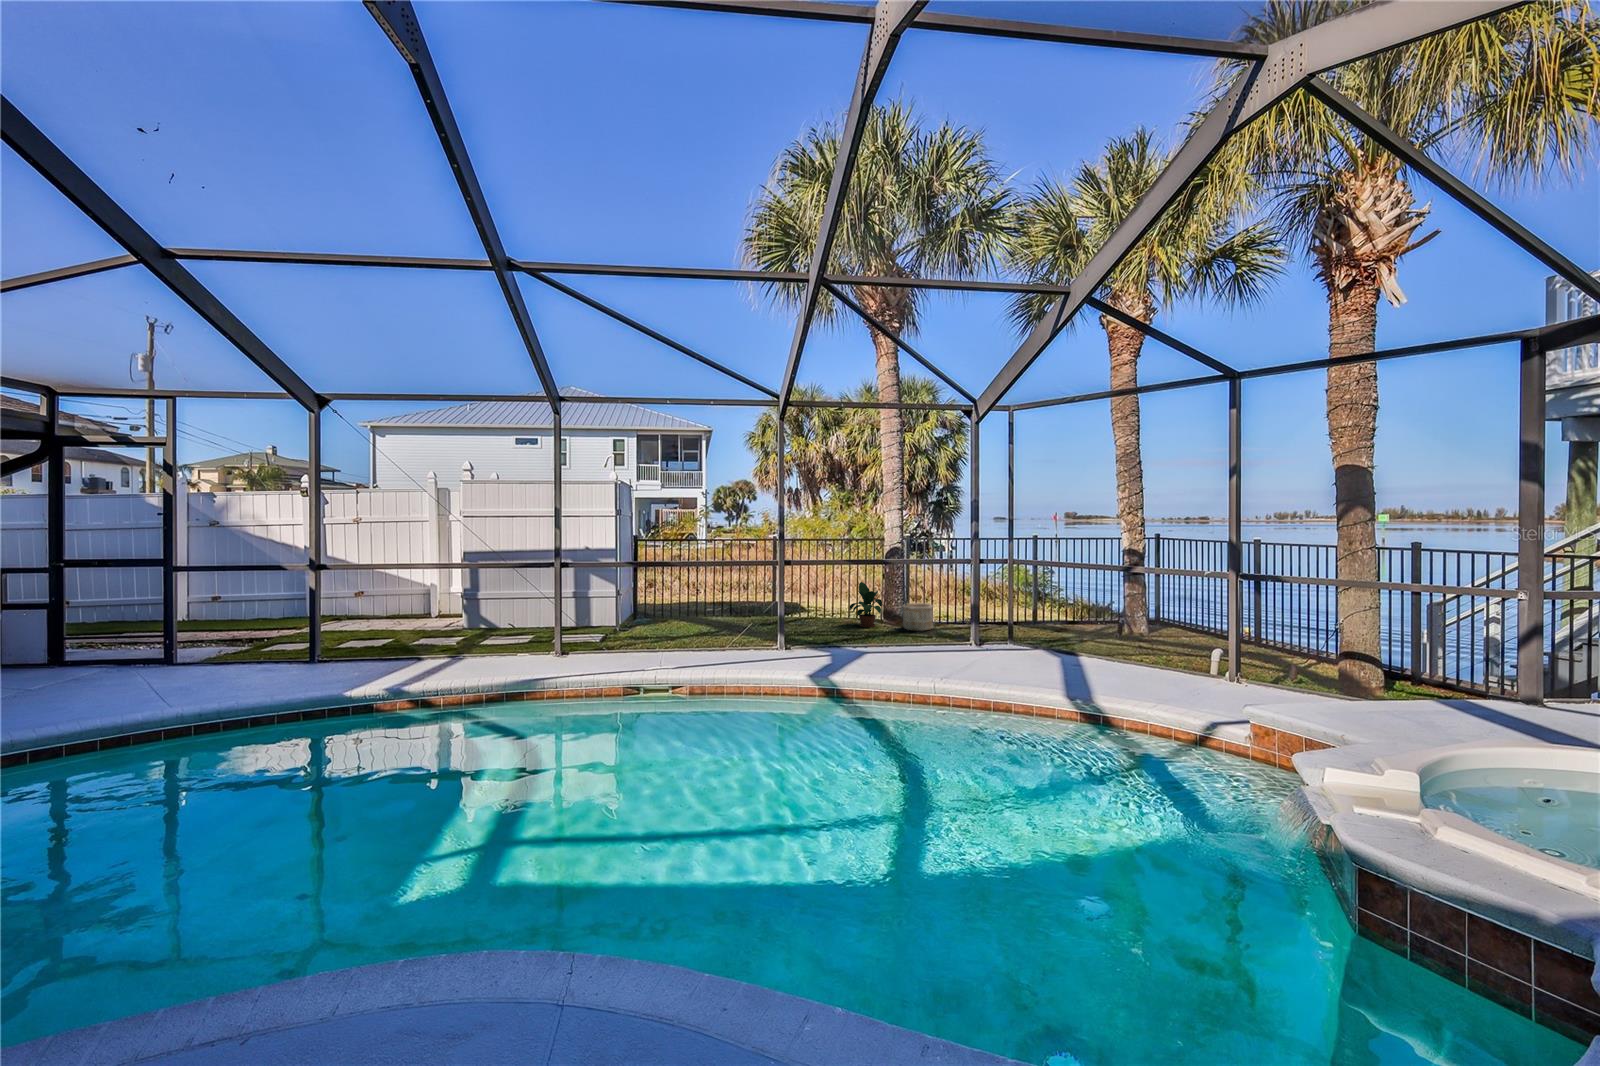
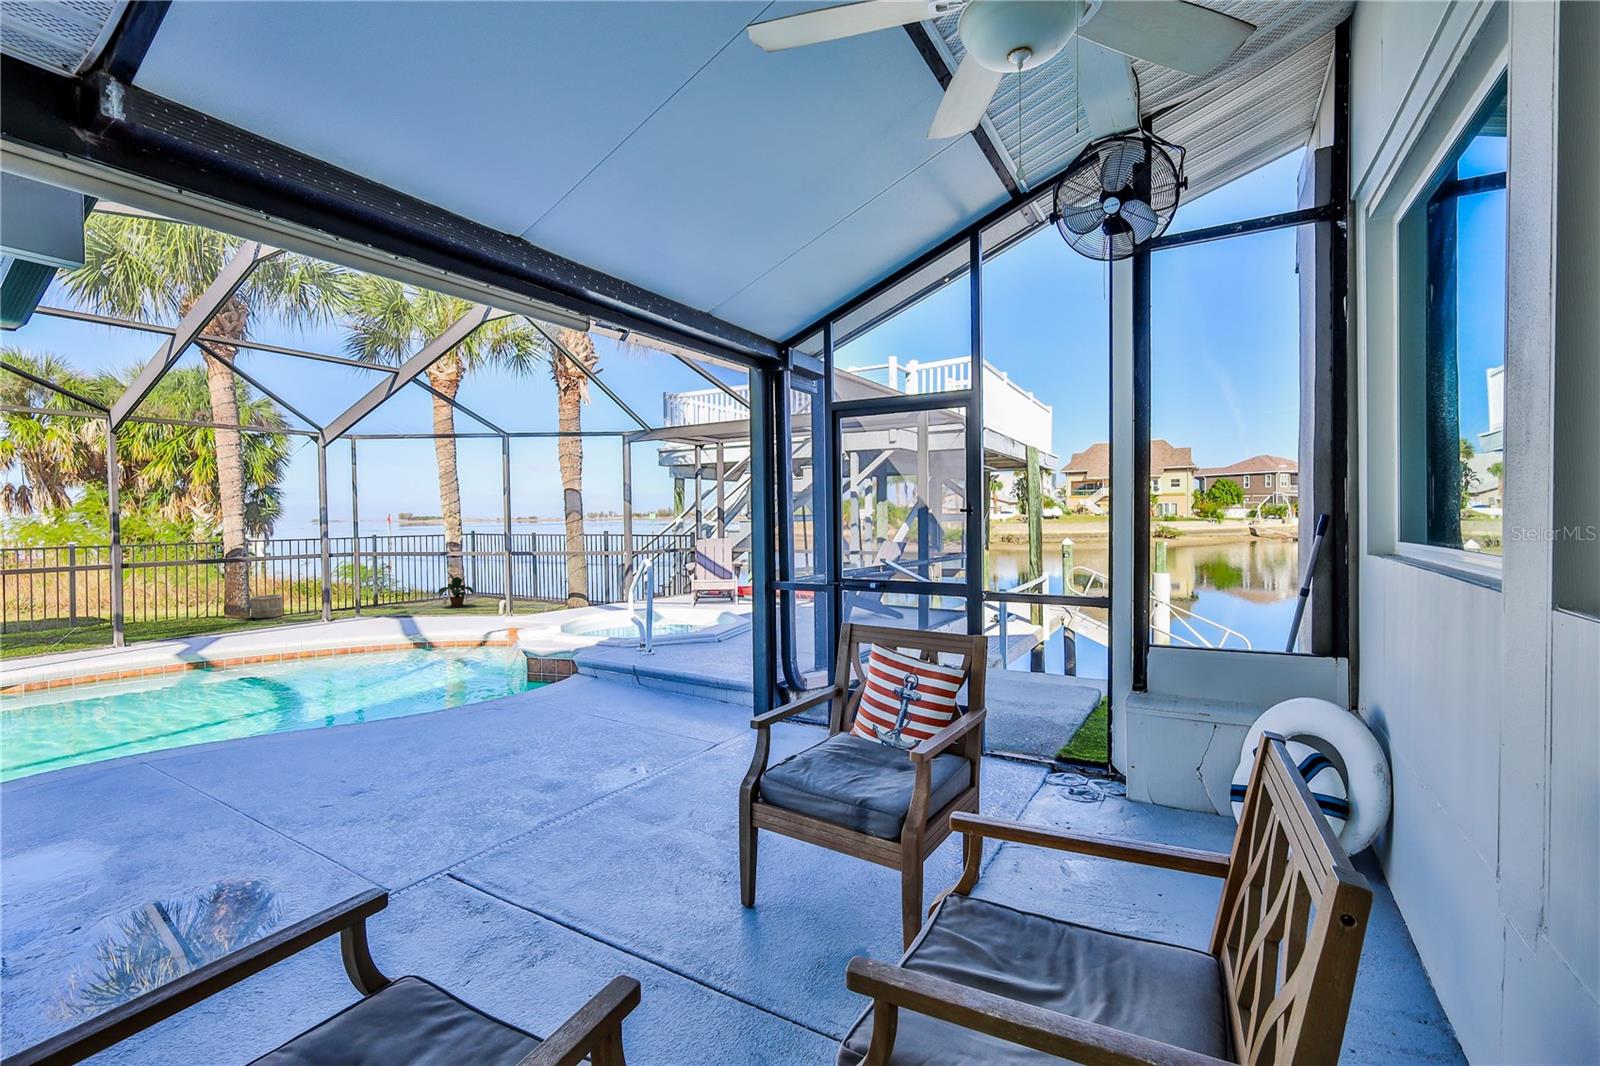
potted plant: present [849,582,884,627] -> present [439,571,473,607]

